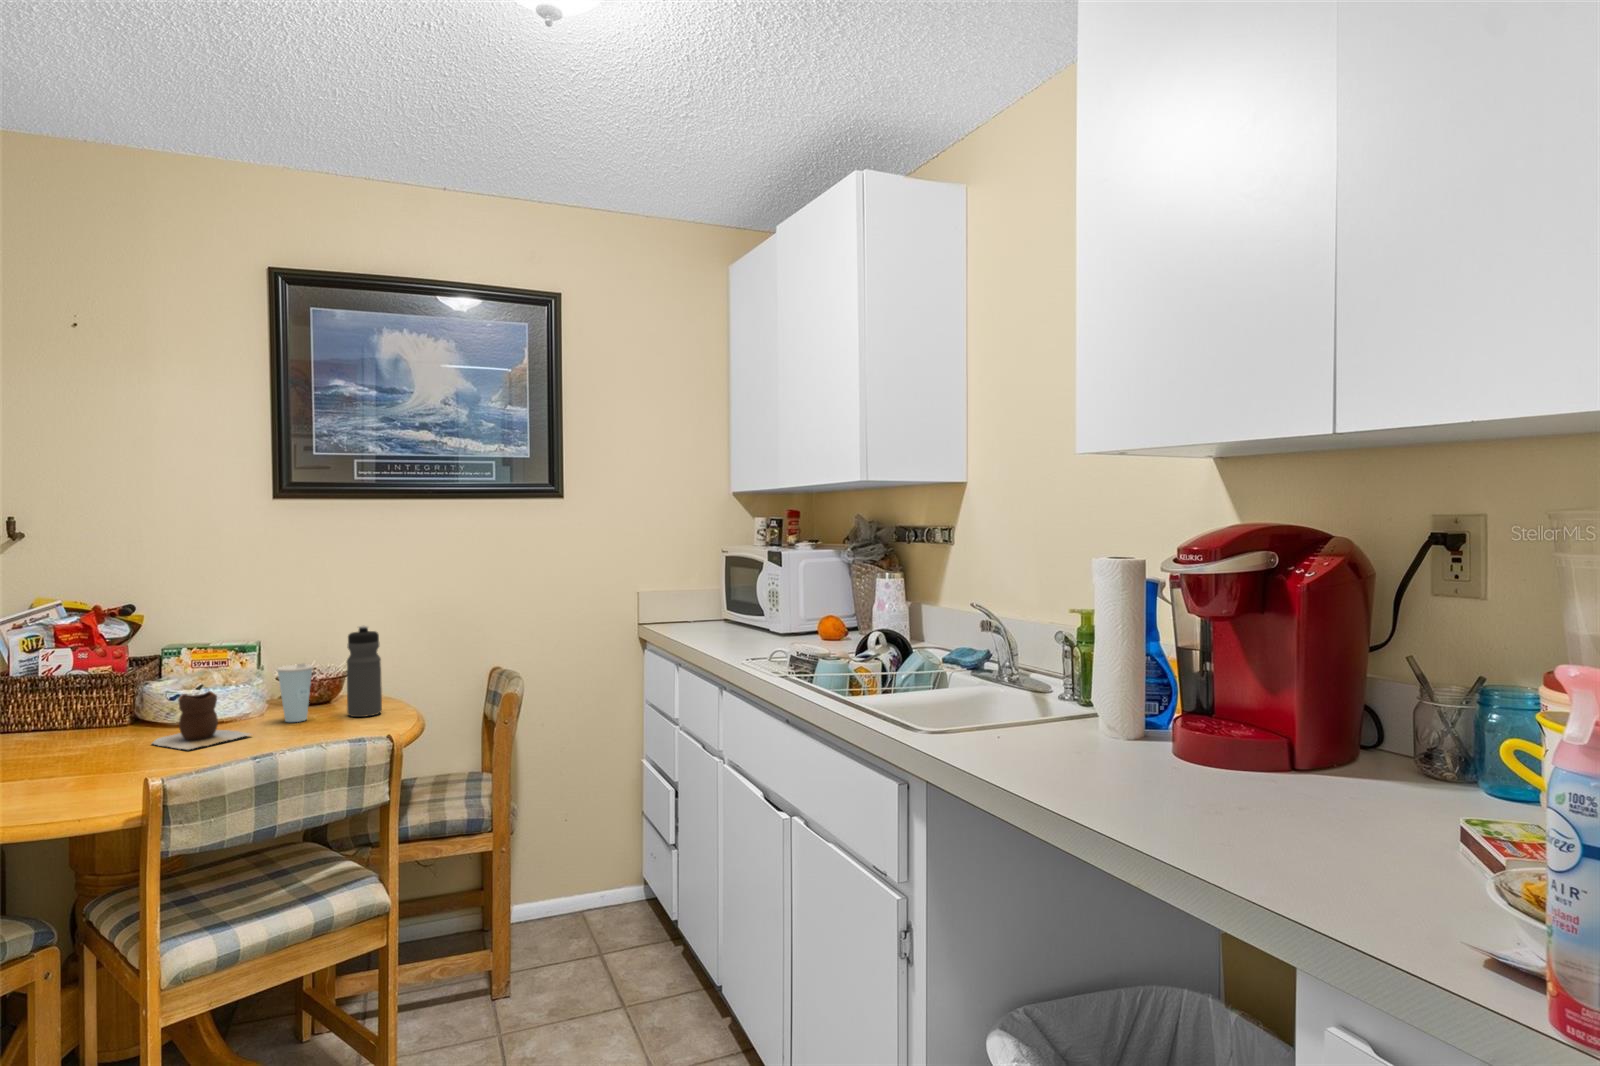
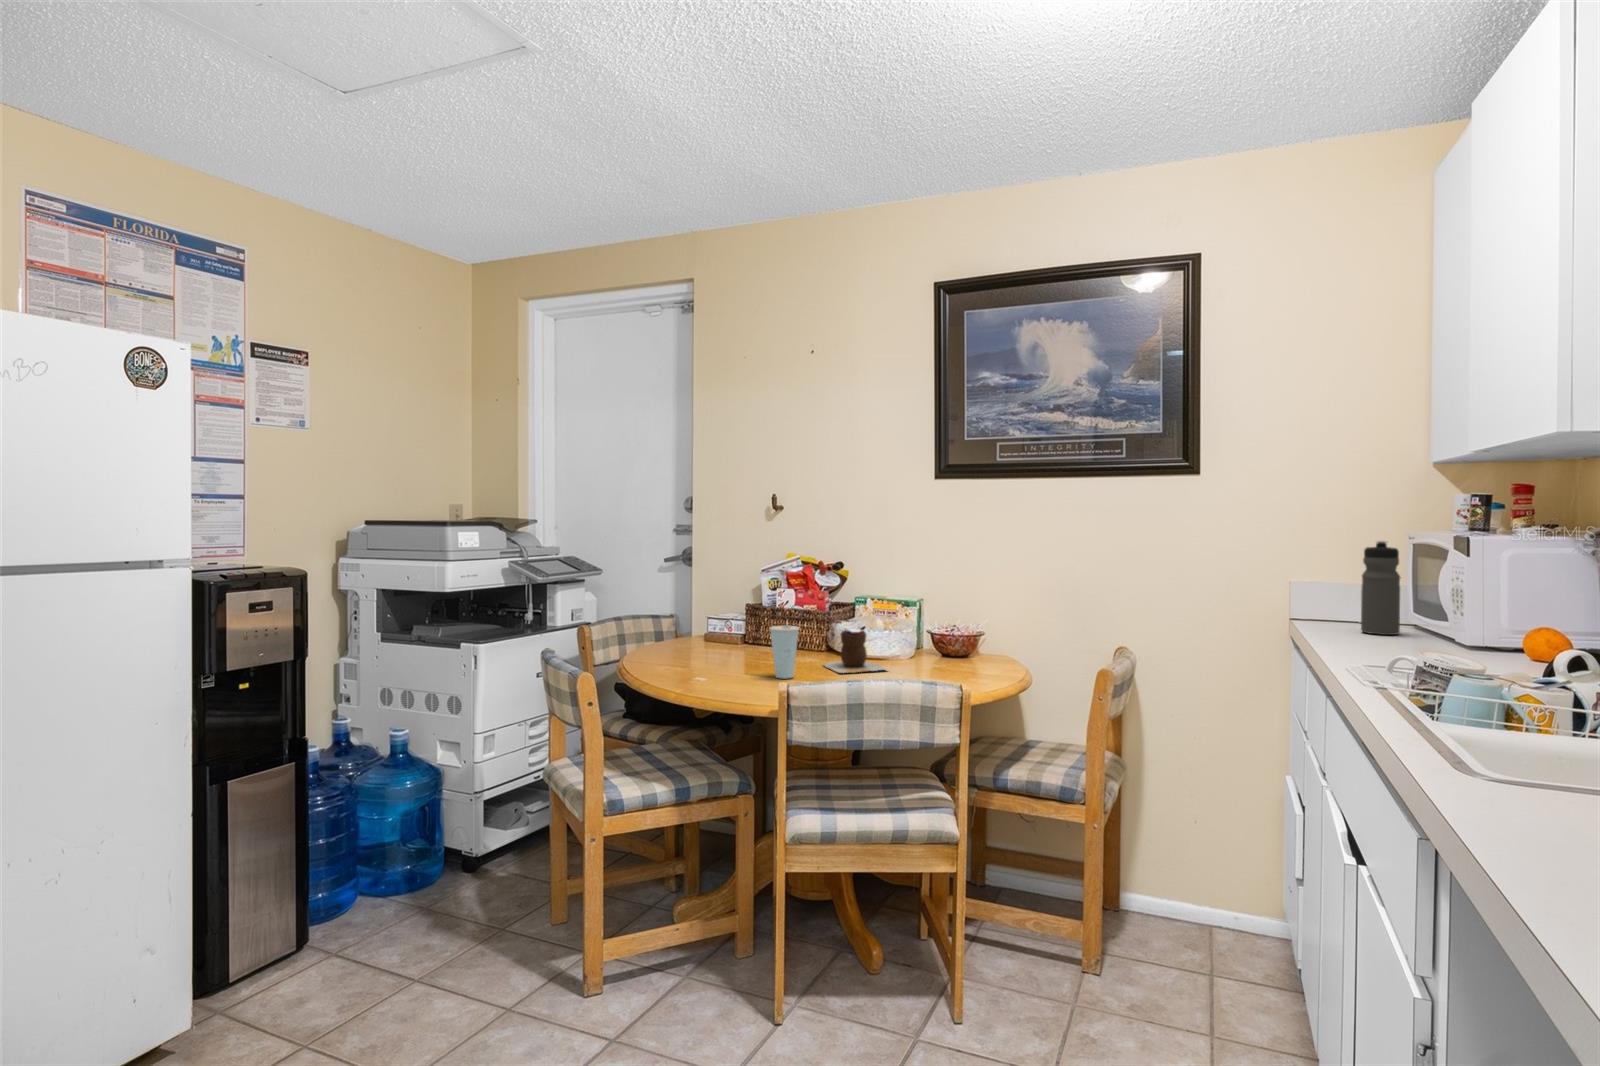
water bottle: present [347,626,382,717] -> present [1361,541,1400,635]
cup: present [277,664,313,722] -> present [770,625,799,679]

